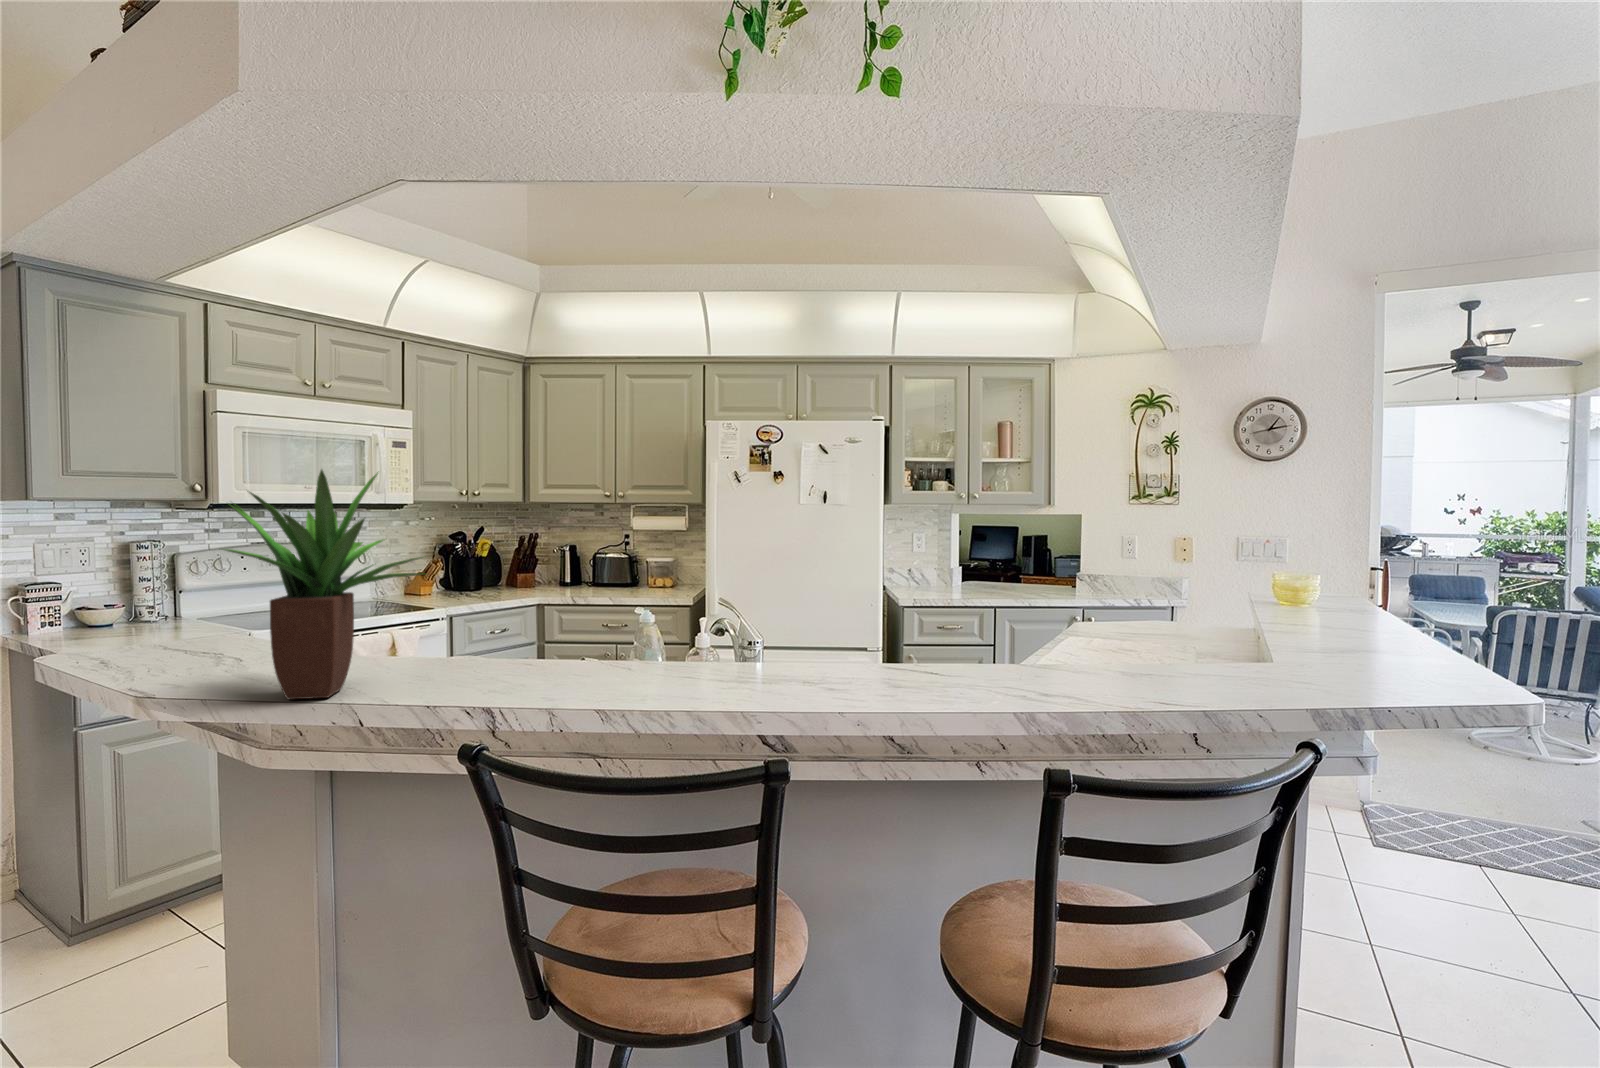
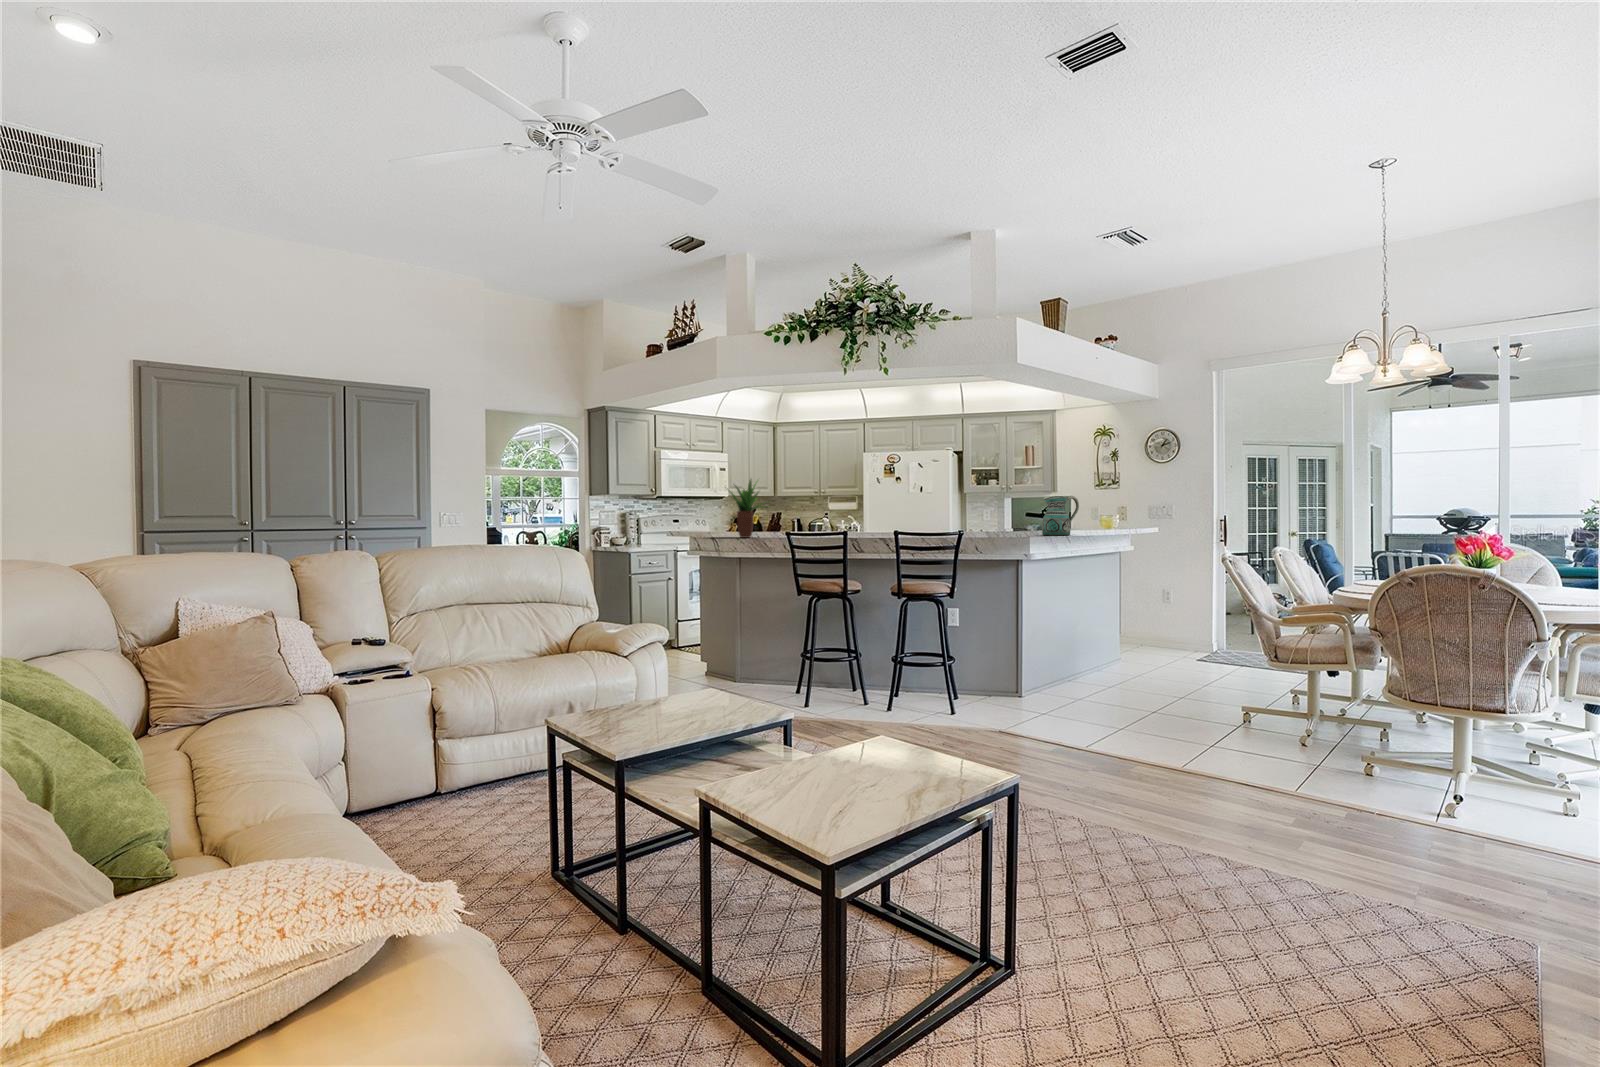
ceramic pitcher: none [1290,550,1393,676] -> present [1042,496,1079,535]

